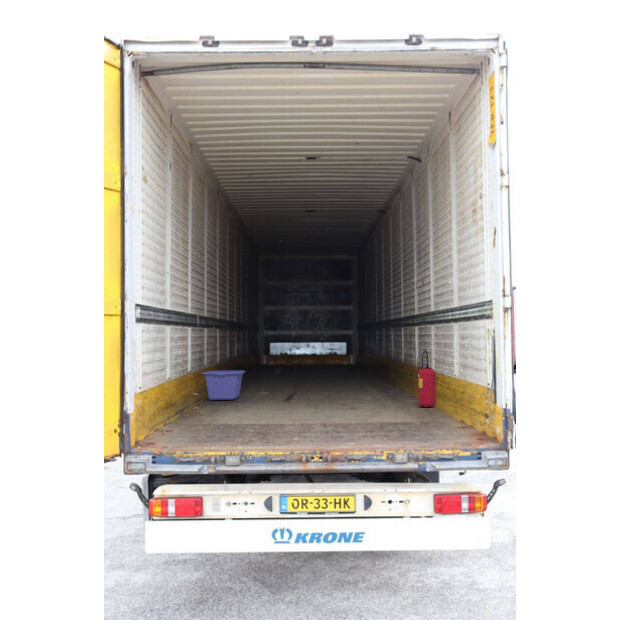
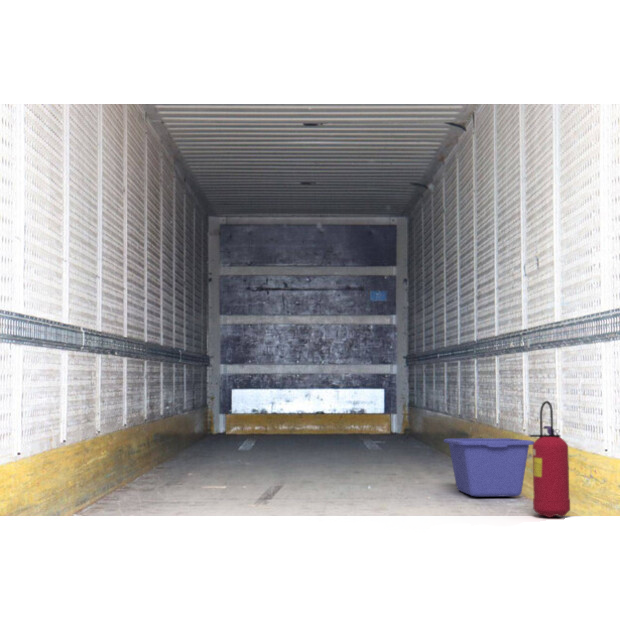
storage bin: present [202,371,245,400] -> present [444,438,534,497]

